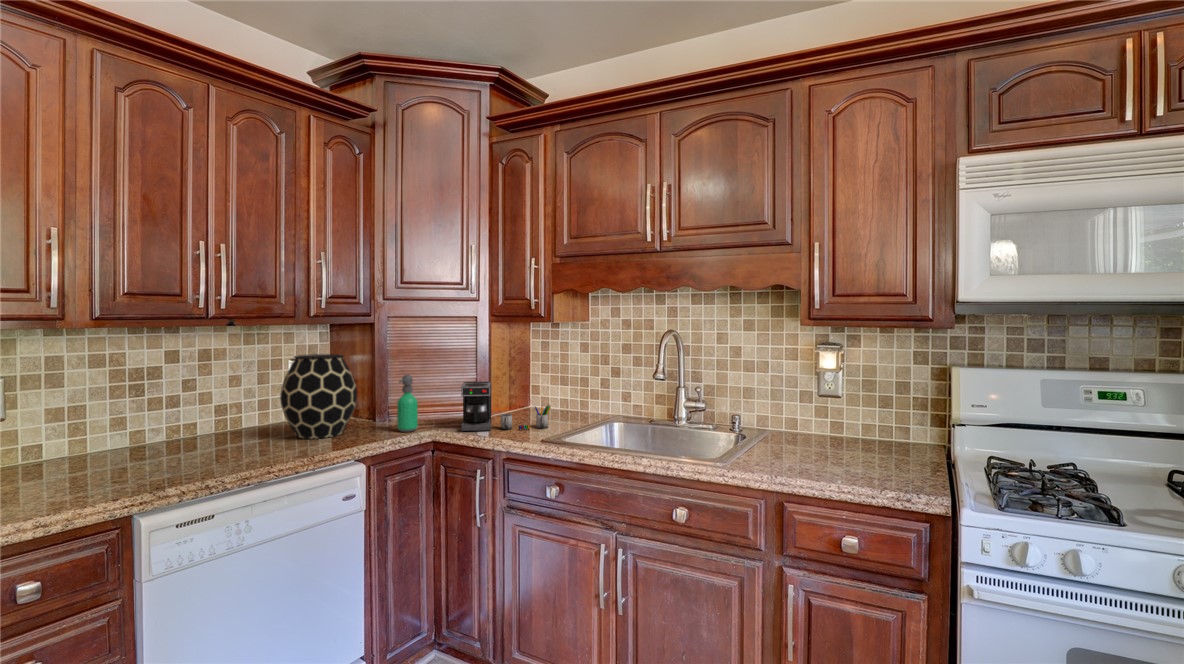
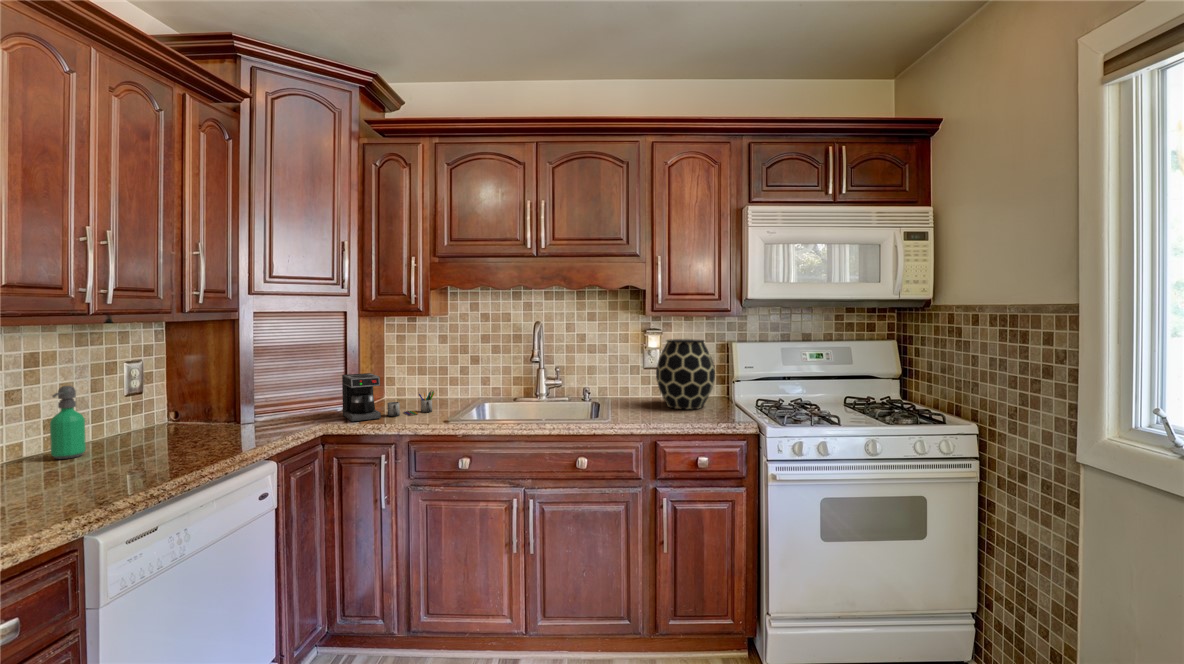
vase: present [280,354,357,439] -> present [656,339,715,409]
soap dispenser: present [397,375,418,432] -> present [50,386,86,459]

